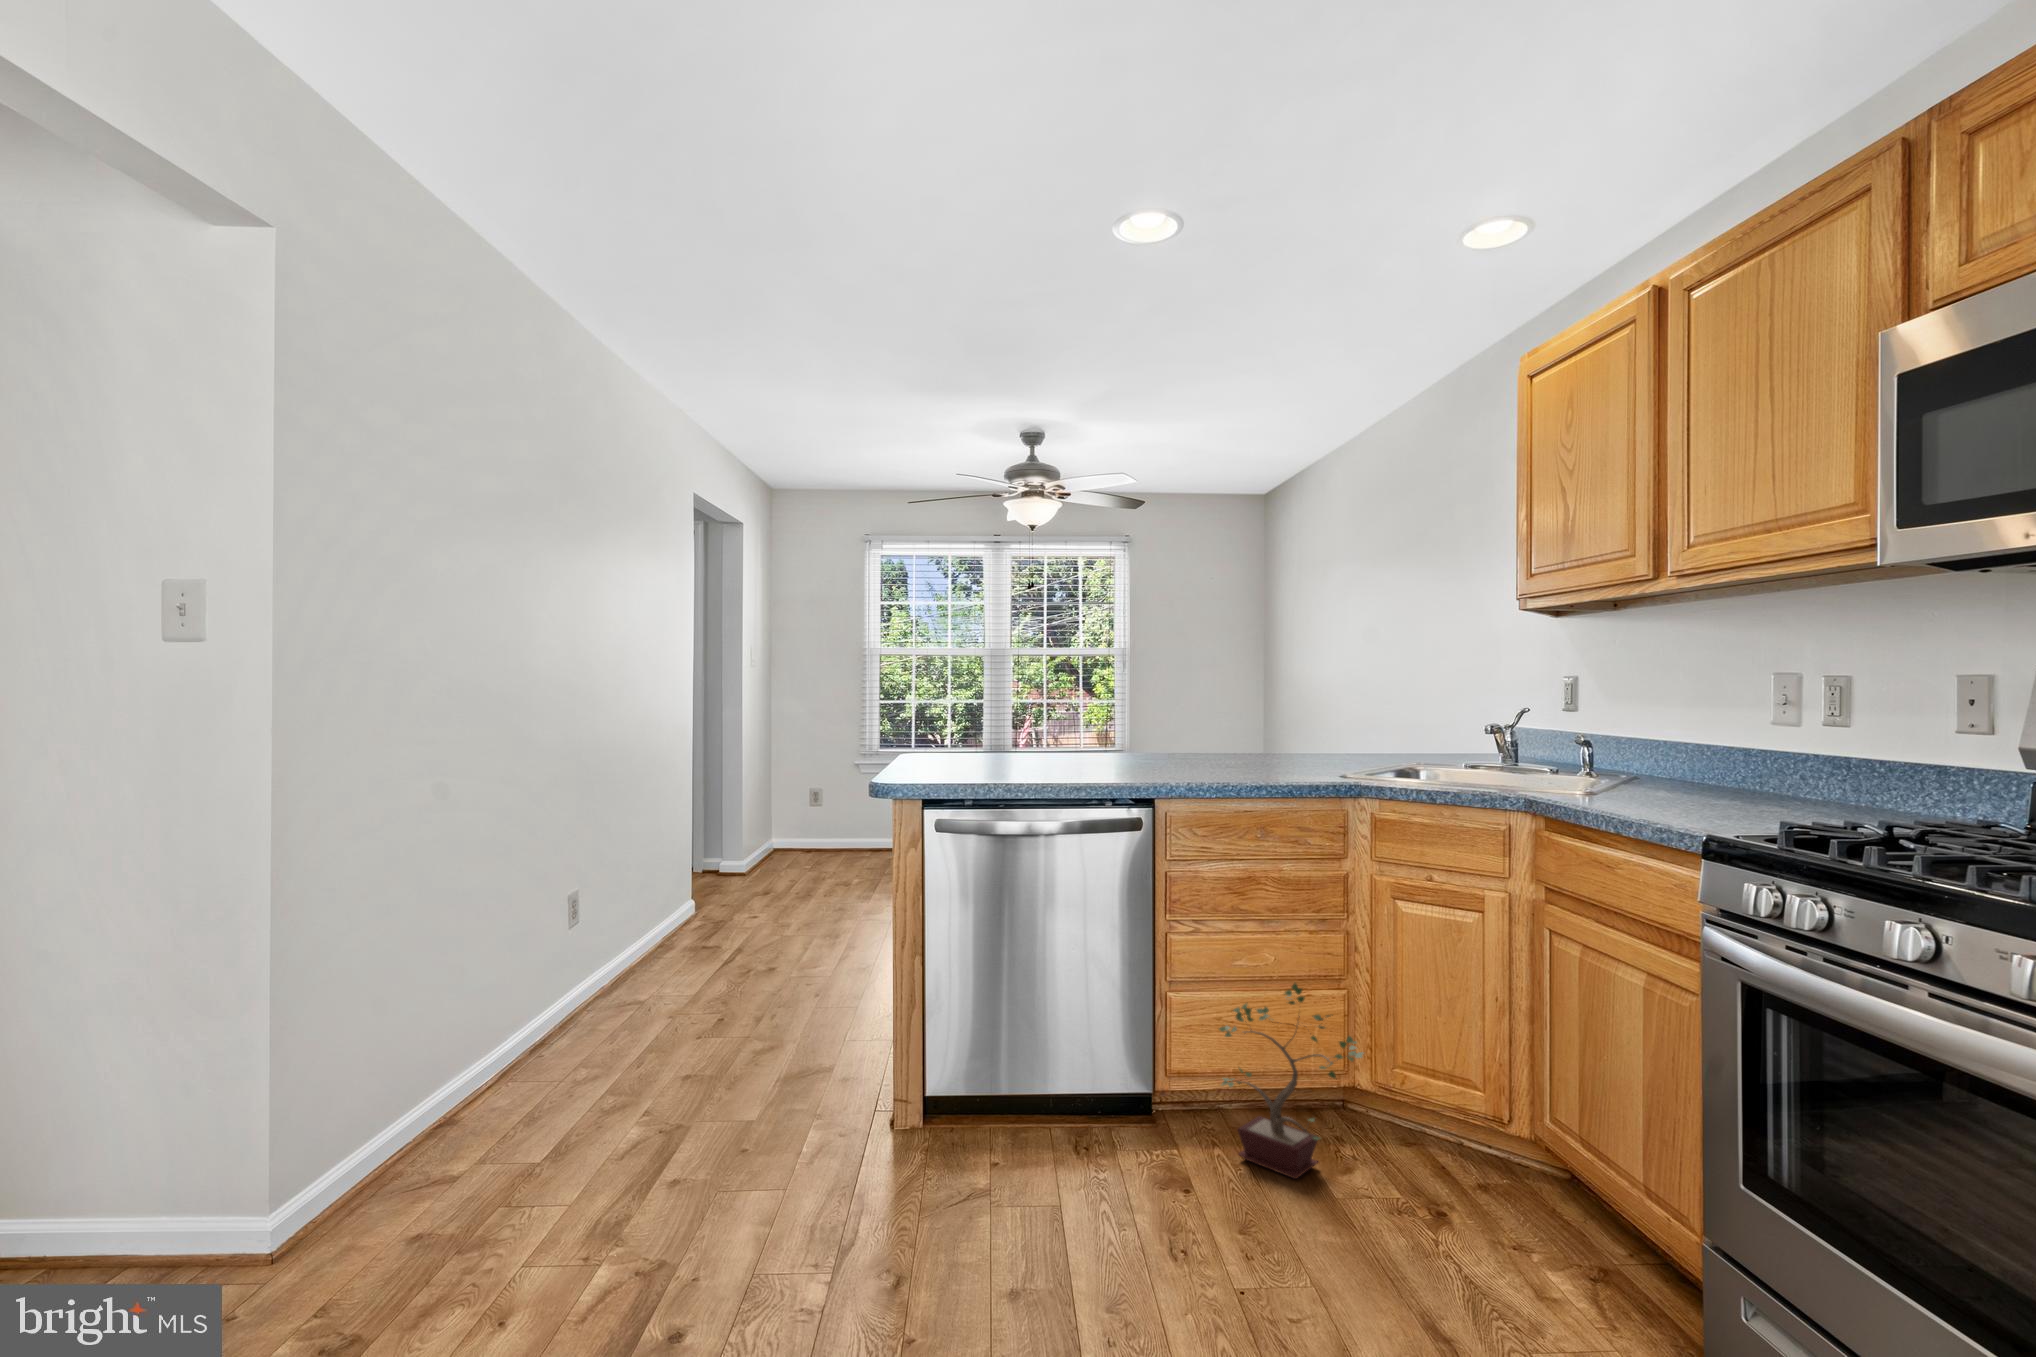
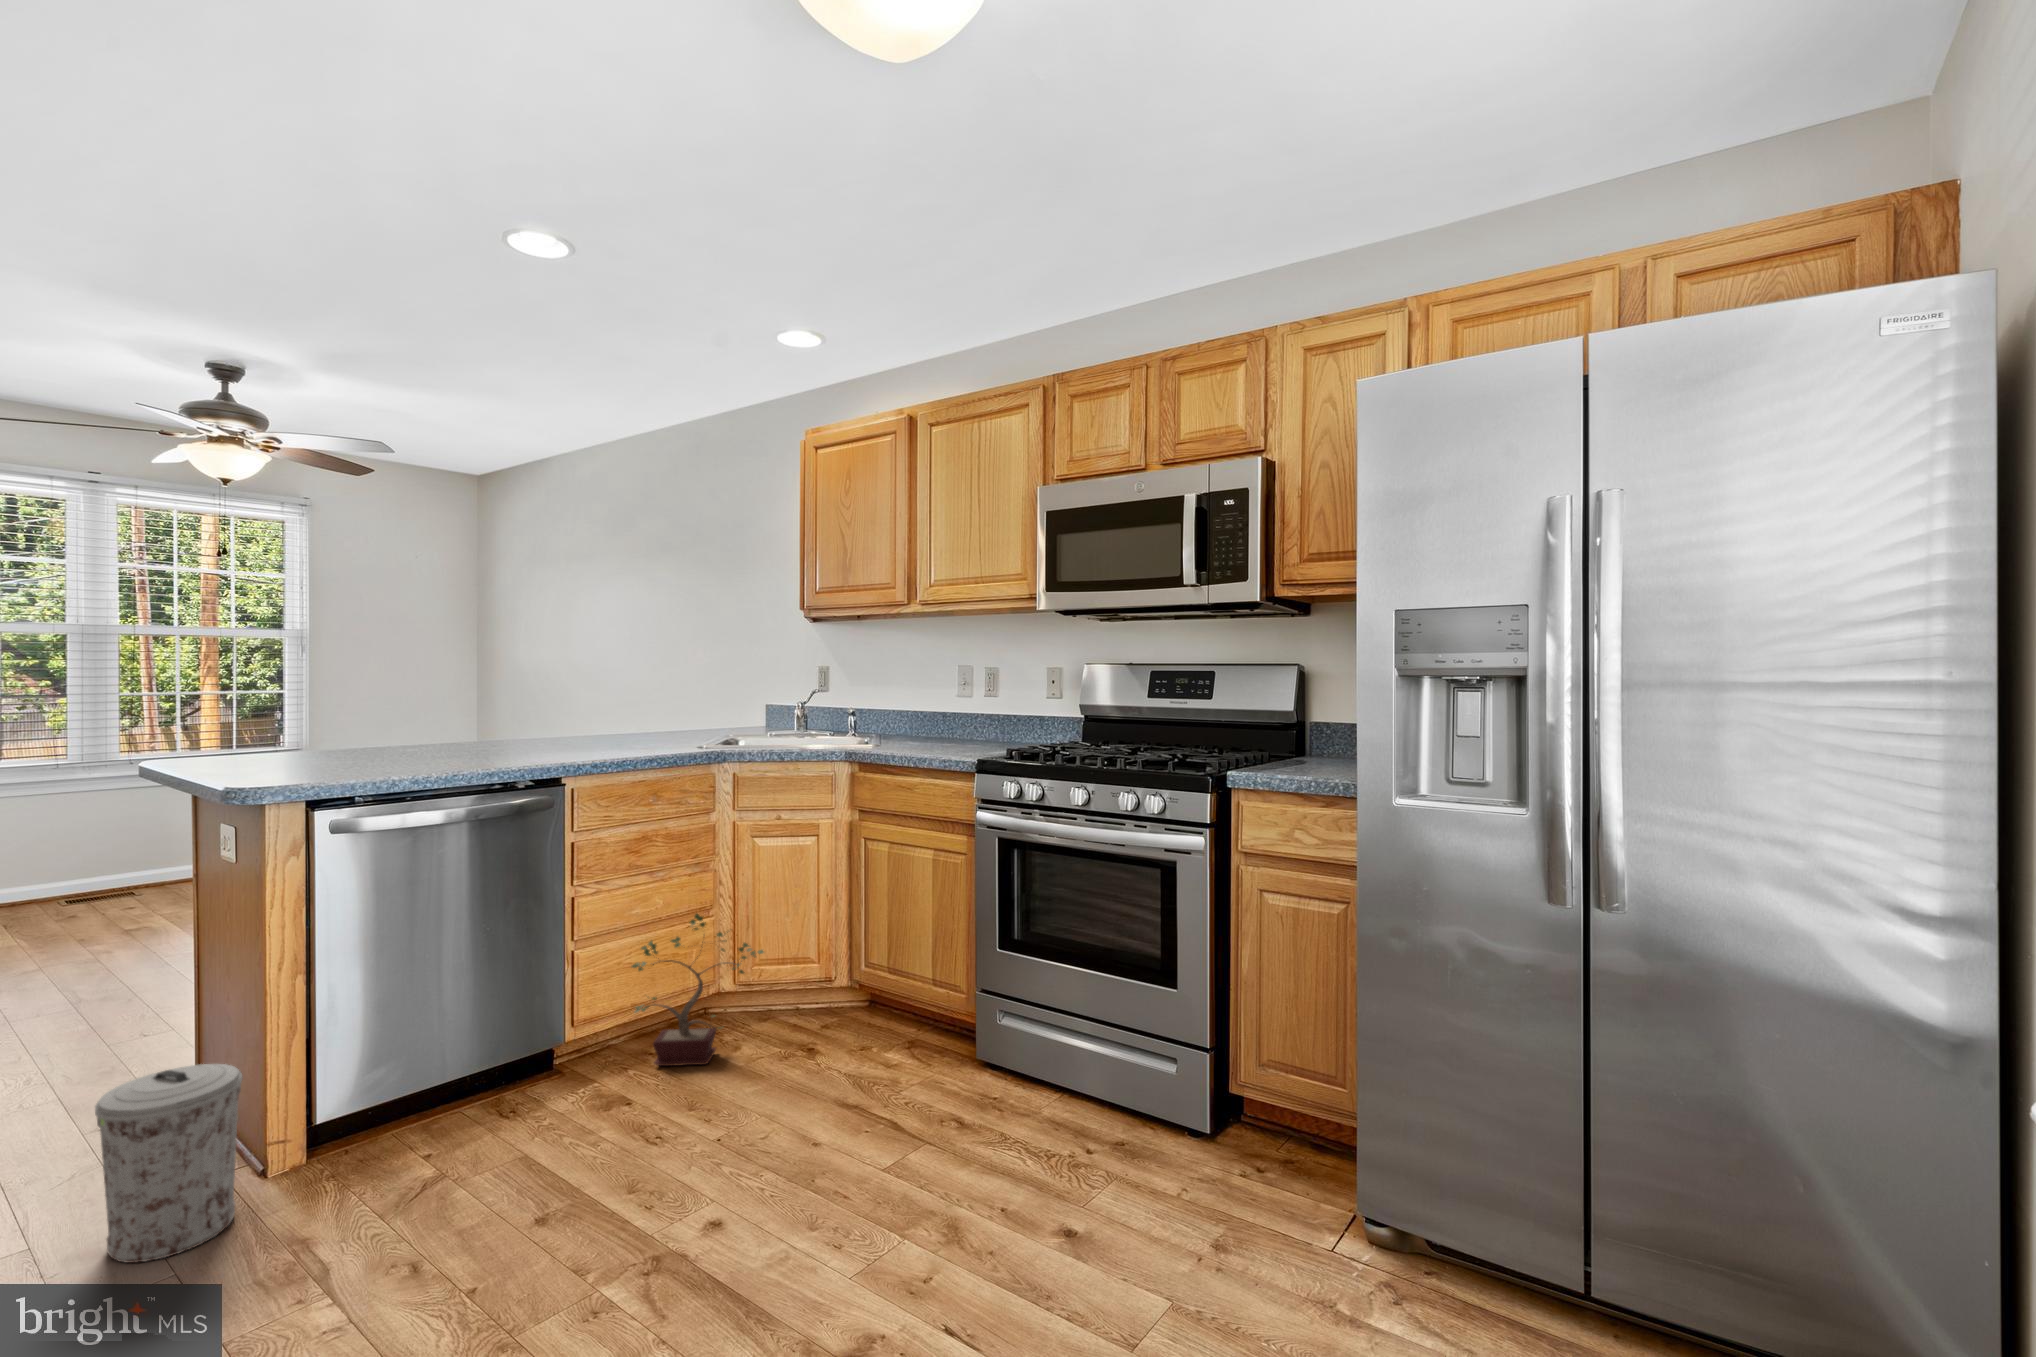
trash can: none [748,1016,845,1180] -> present [95,1064,243,1263]

